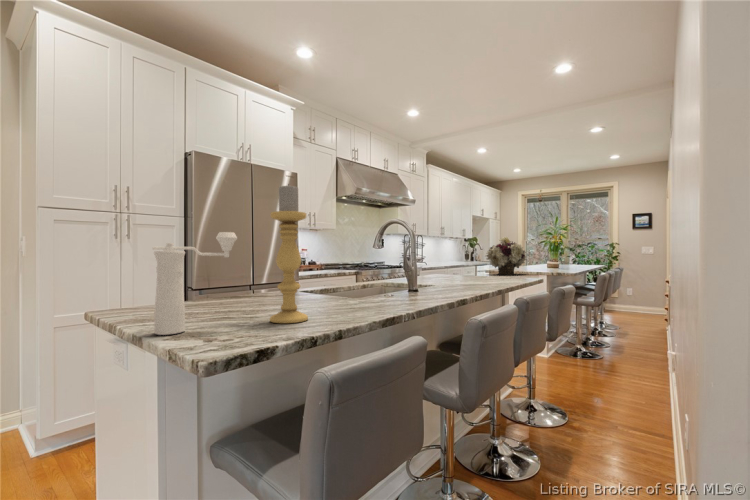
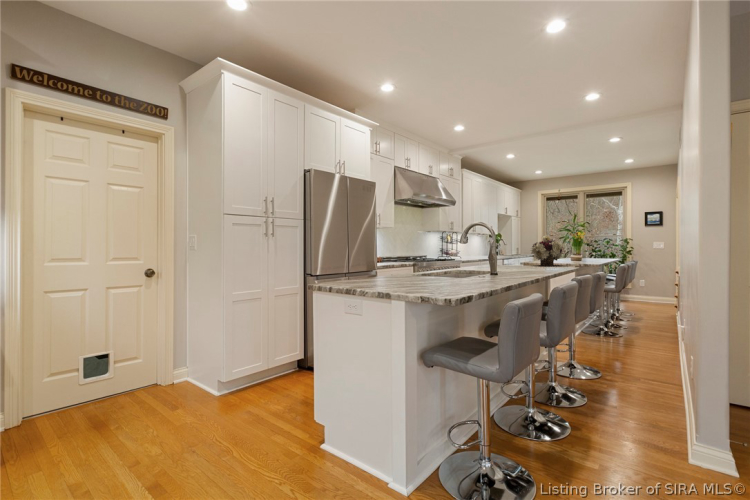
candle holder: present [270,184,308,323] -> none [458,212,479,288]
pepper mill: present [153,232,237,335] -> none [415,239,451,291]

